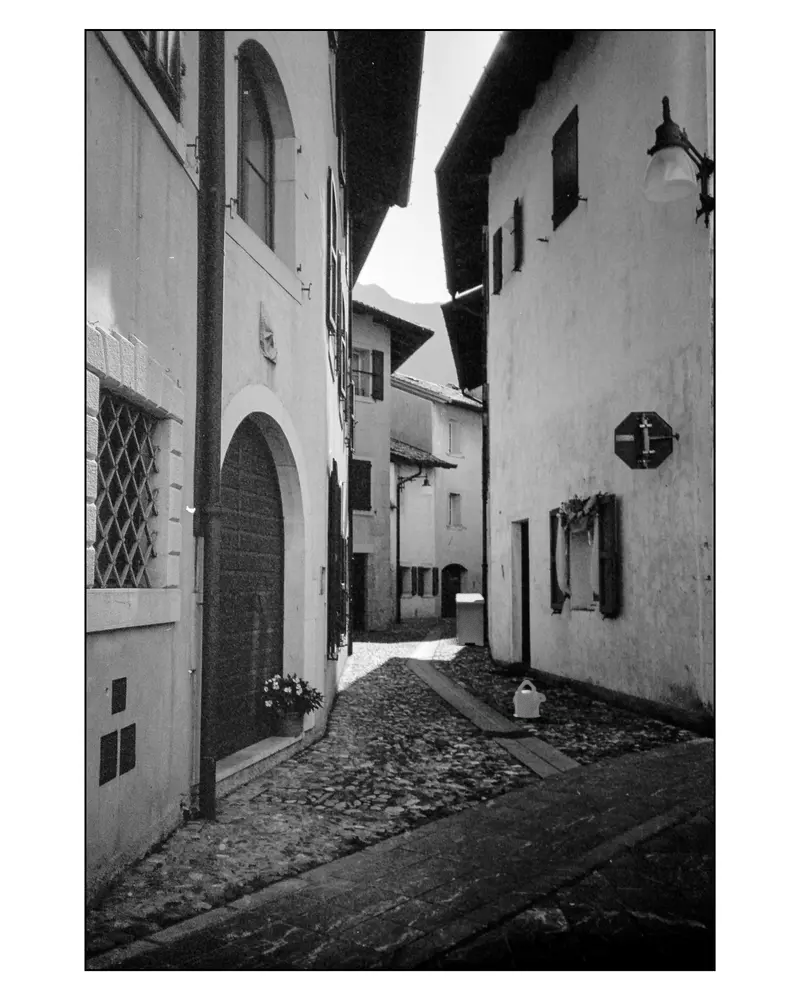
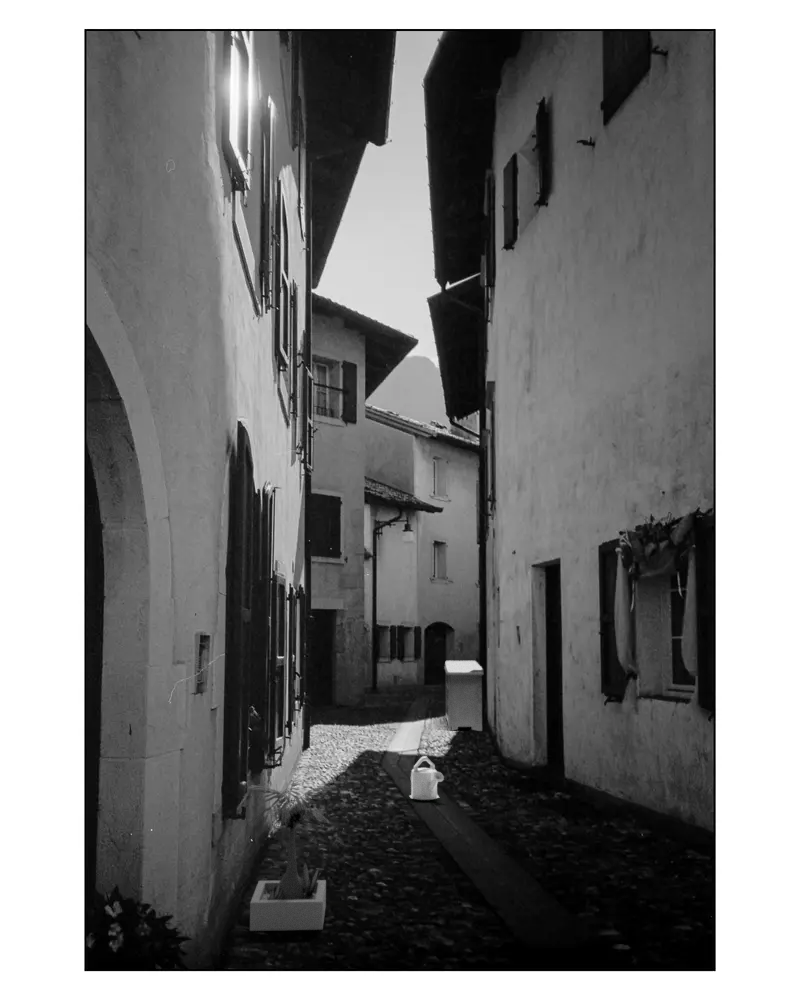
potted plant: none [337,642,392,717] -> present [249,775,336,931]
watering can: present [513,680,546,718] -> present [410,756,444,800]

